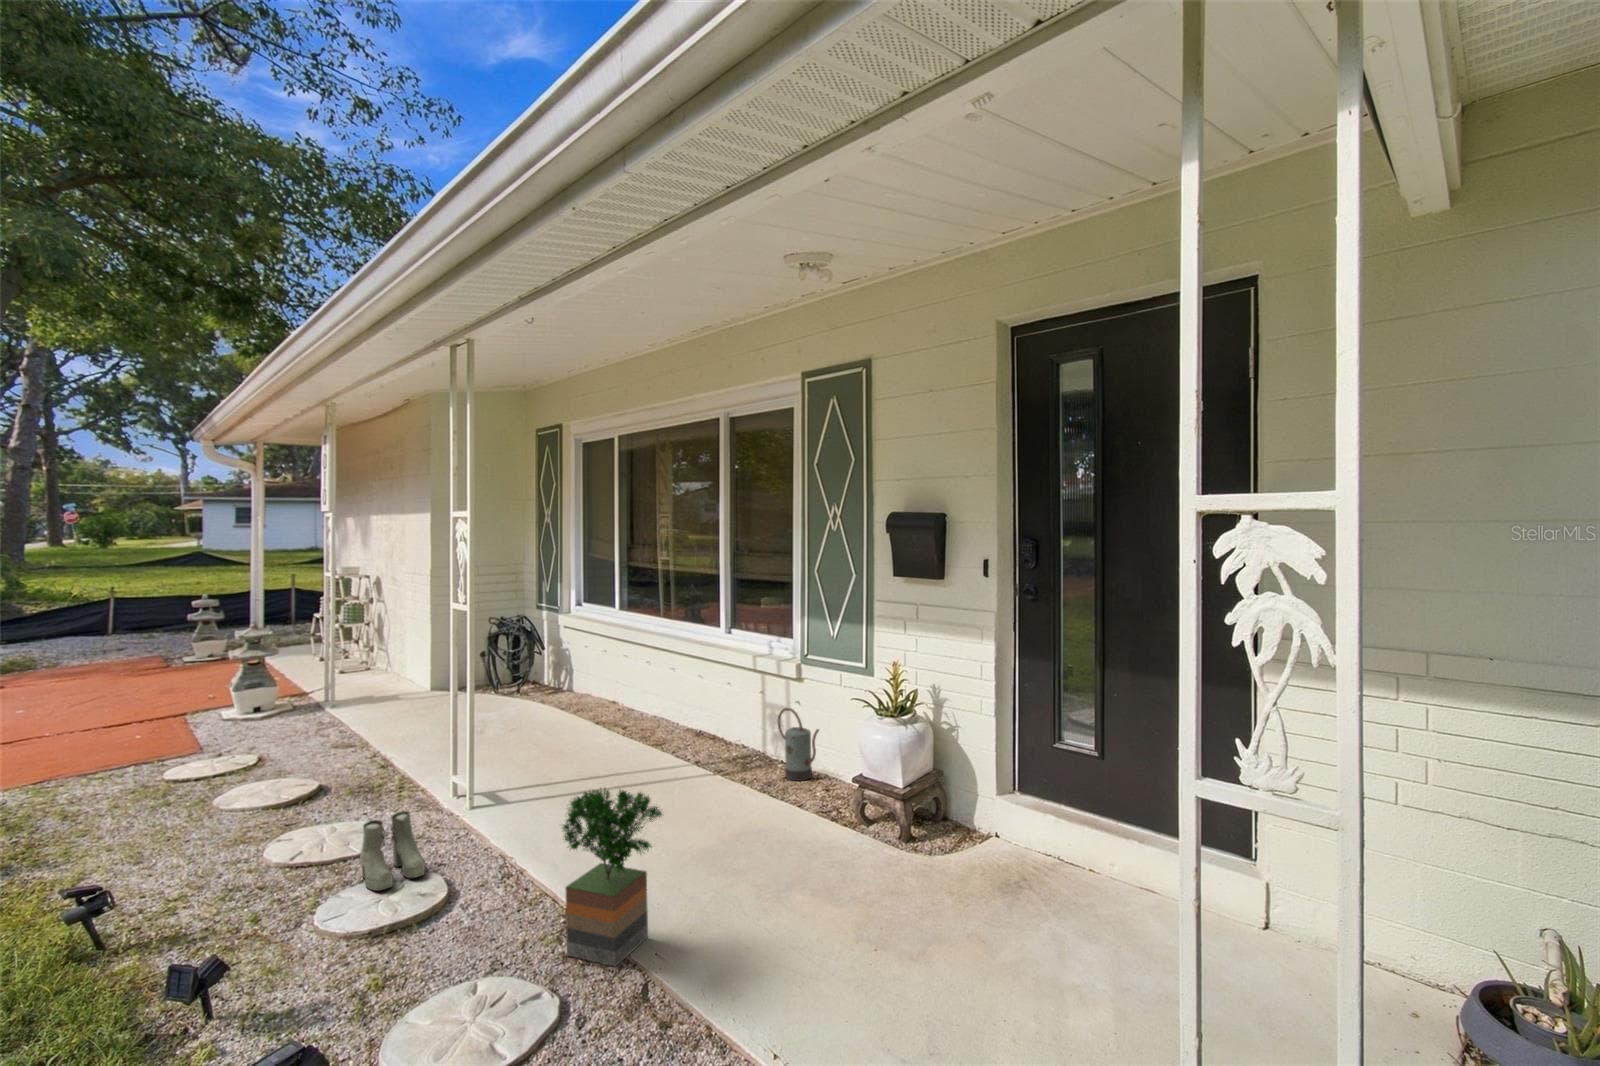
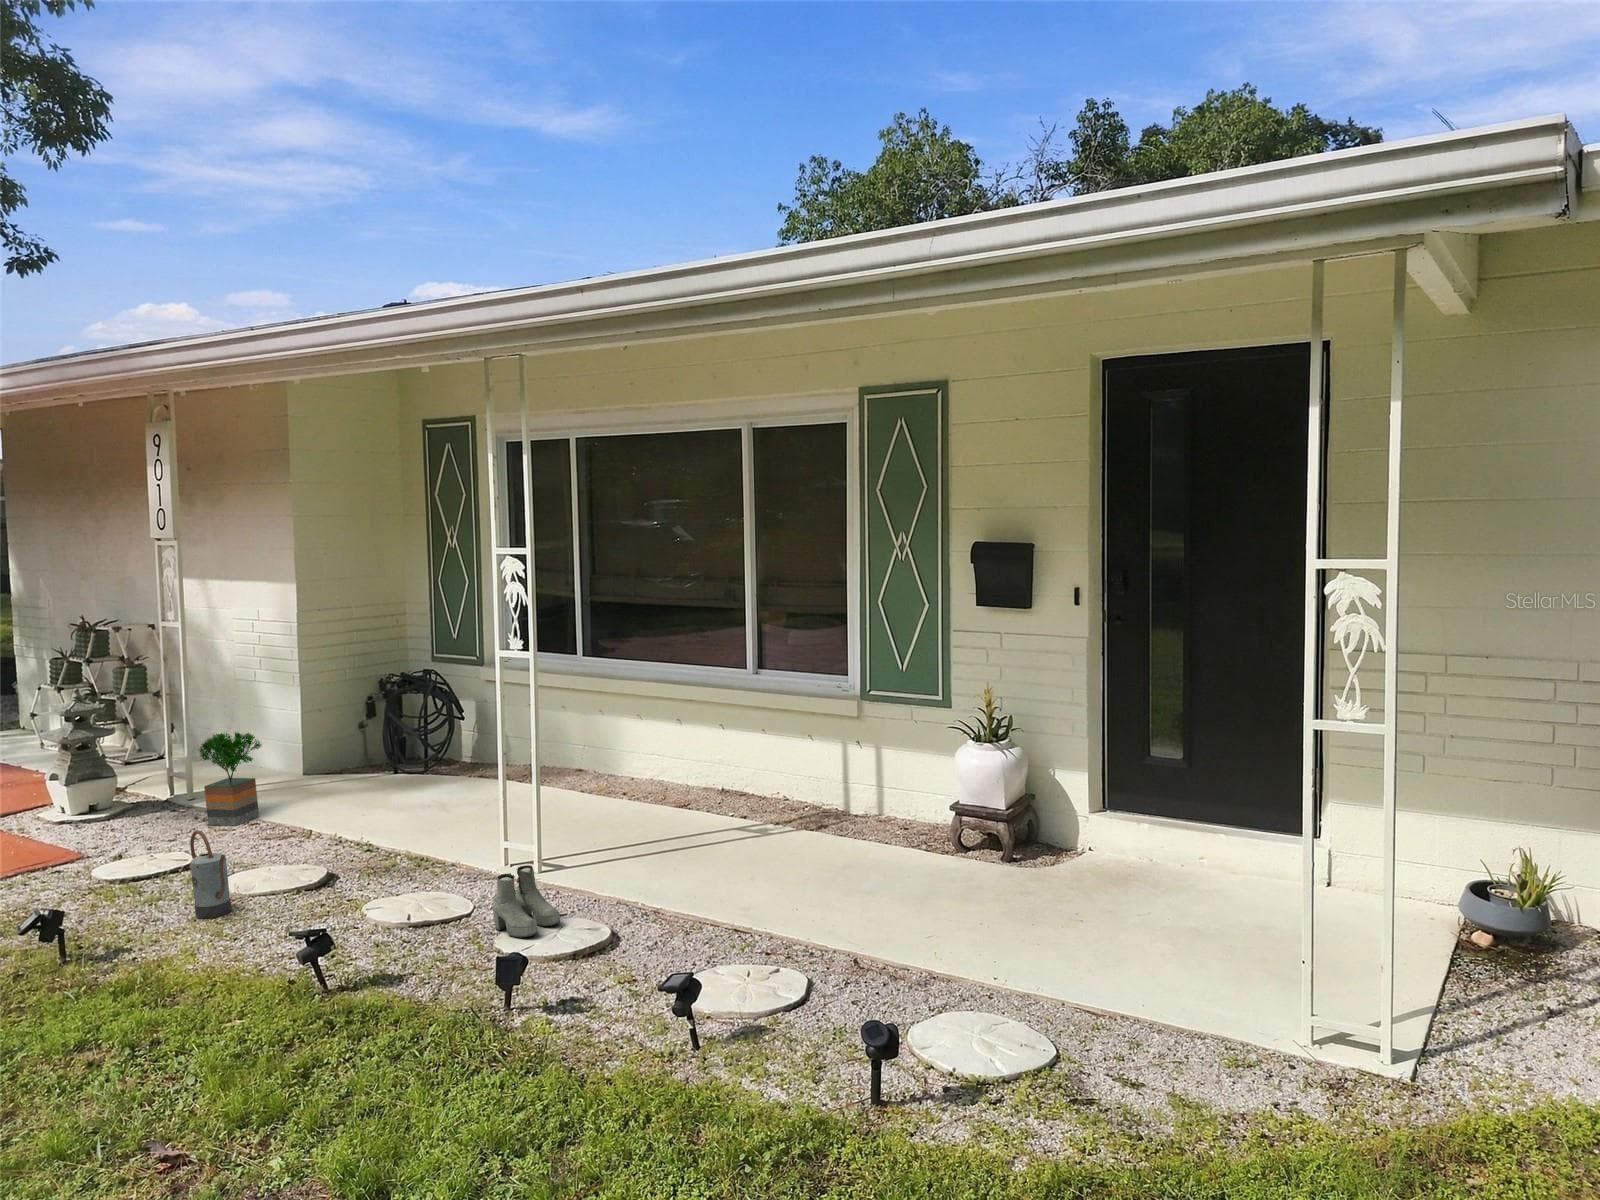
watering can: present [778,708,819,781] -> present [190,830,231,918]
potted tree: present [562,788,662,967] -> present [199,732,261,826]

